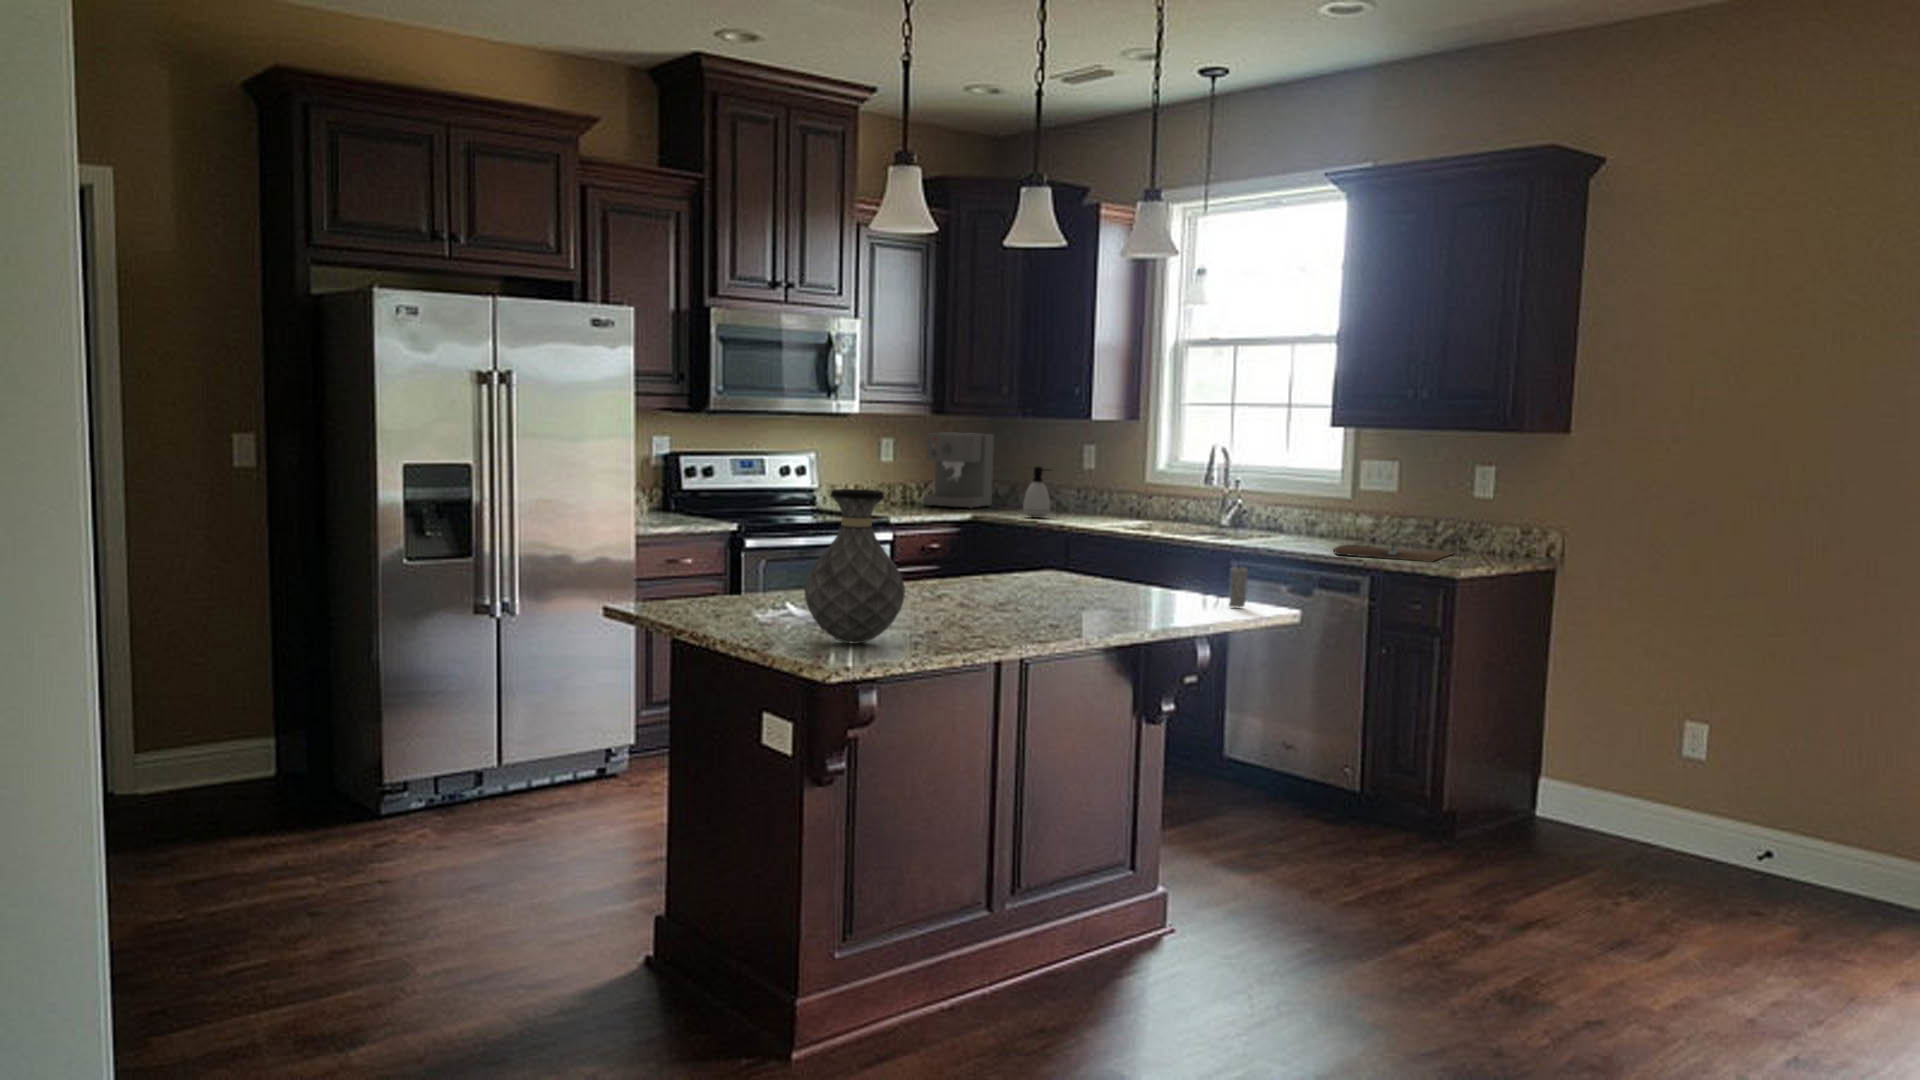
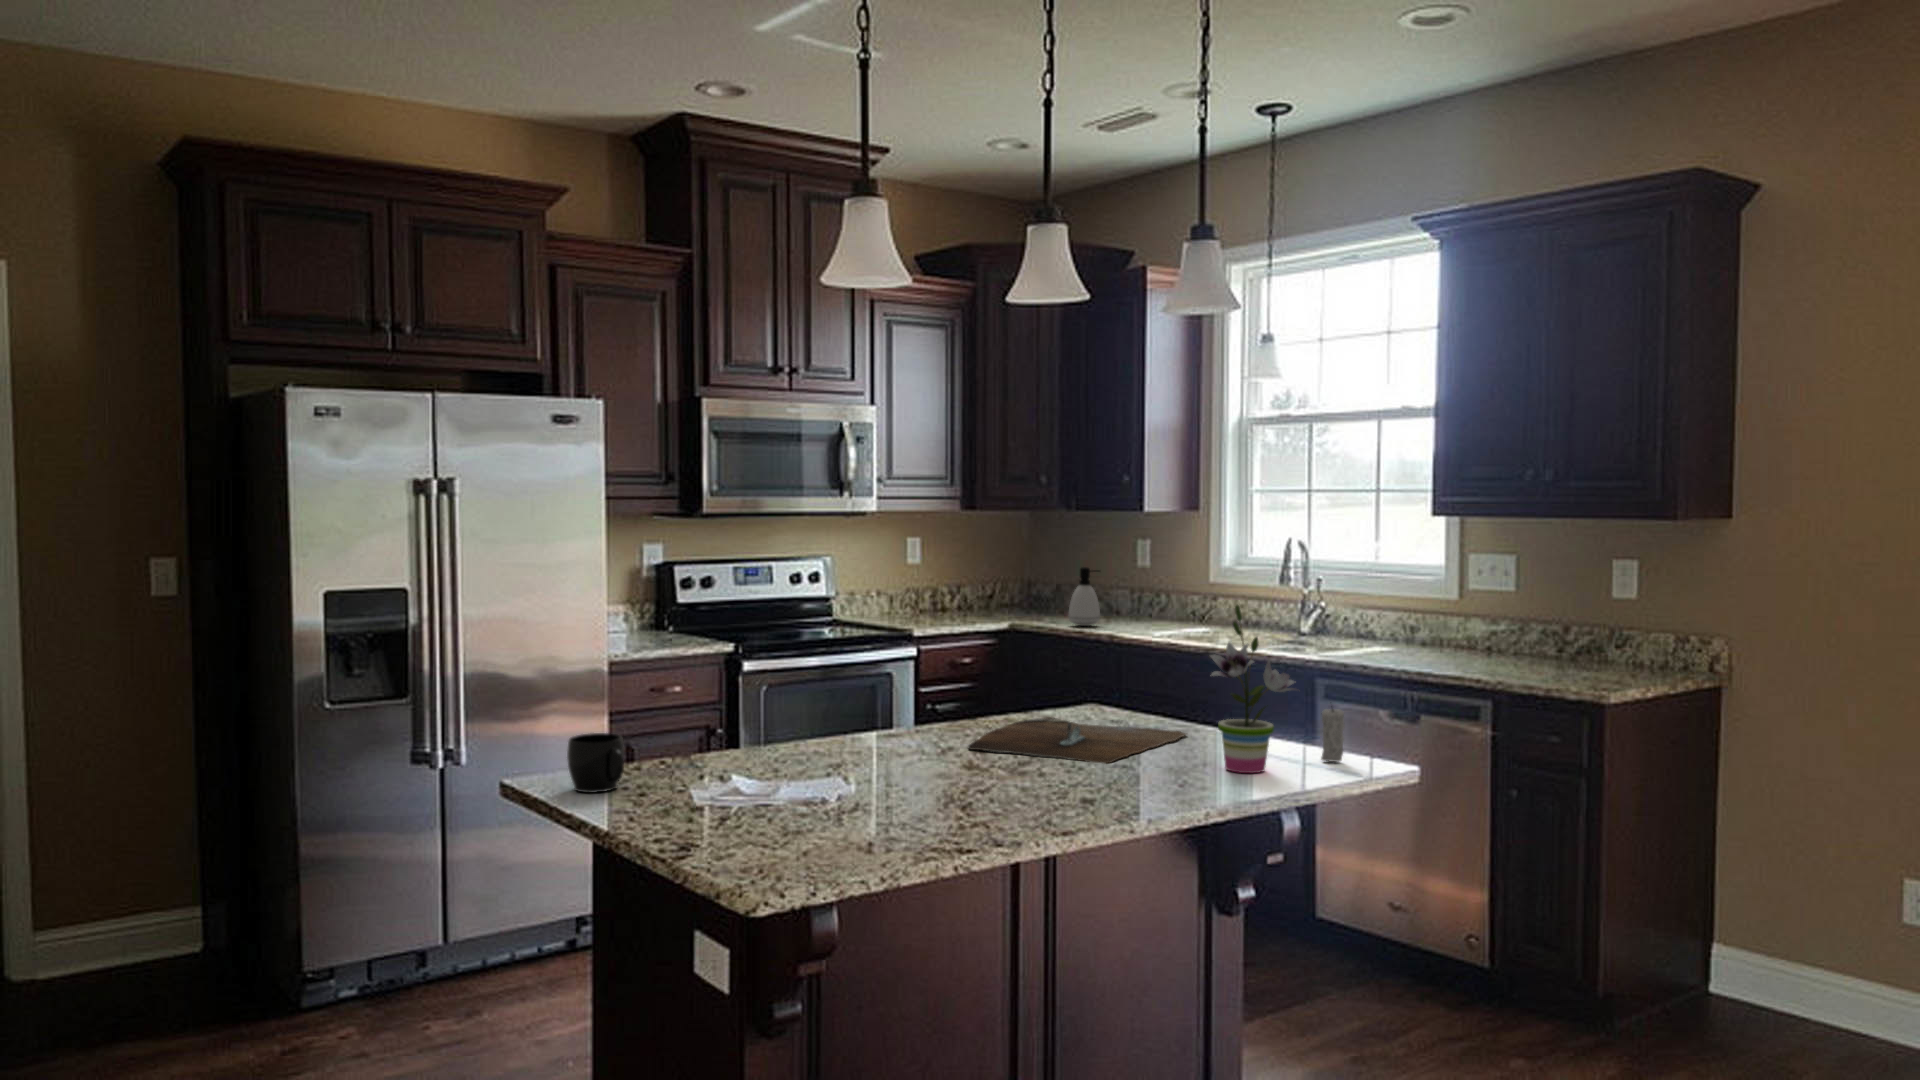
coffee maker: present [923,432,994,509] -> none [957,529,1036,616]
potted plant: none [1146,484,1216,613] -> present [1210,605,1296,773]
vase: present [804,489,905,644] -> none [741,633,880,845]
cutting board: present [1334,543,1453,562] -> present [969,717,1186,763]
mug: none [653,570,699,613] -> present [567,733,624,793]

